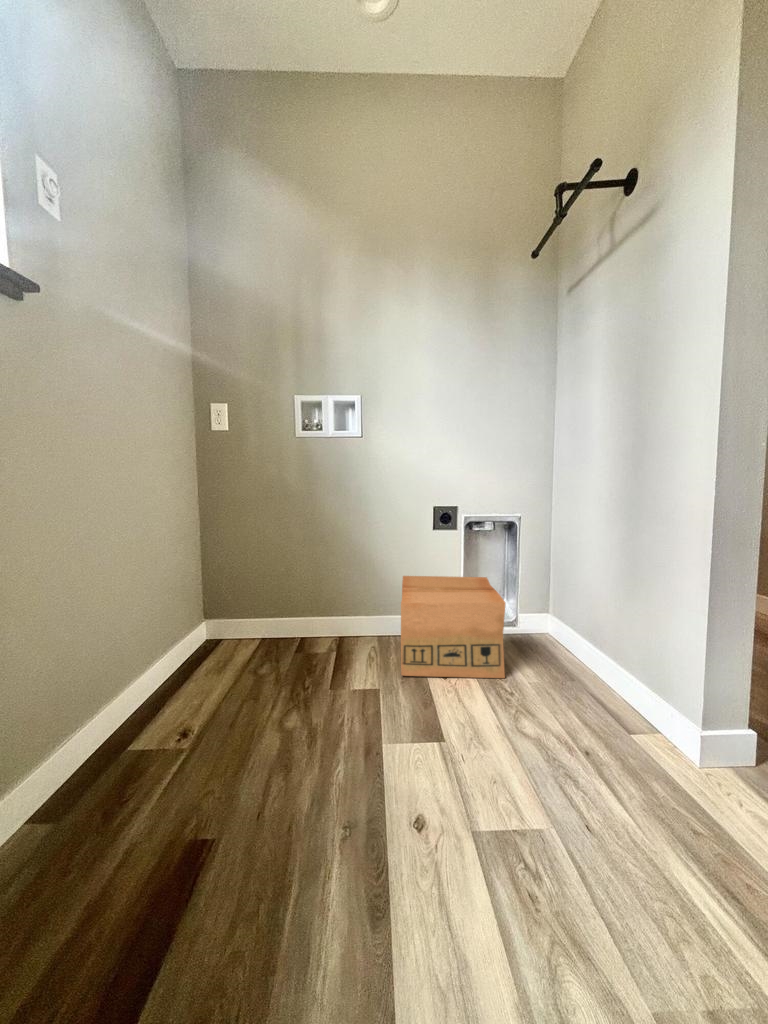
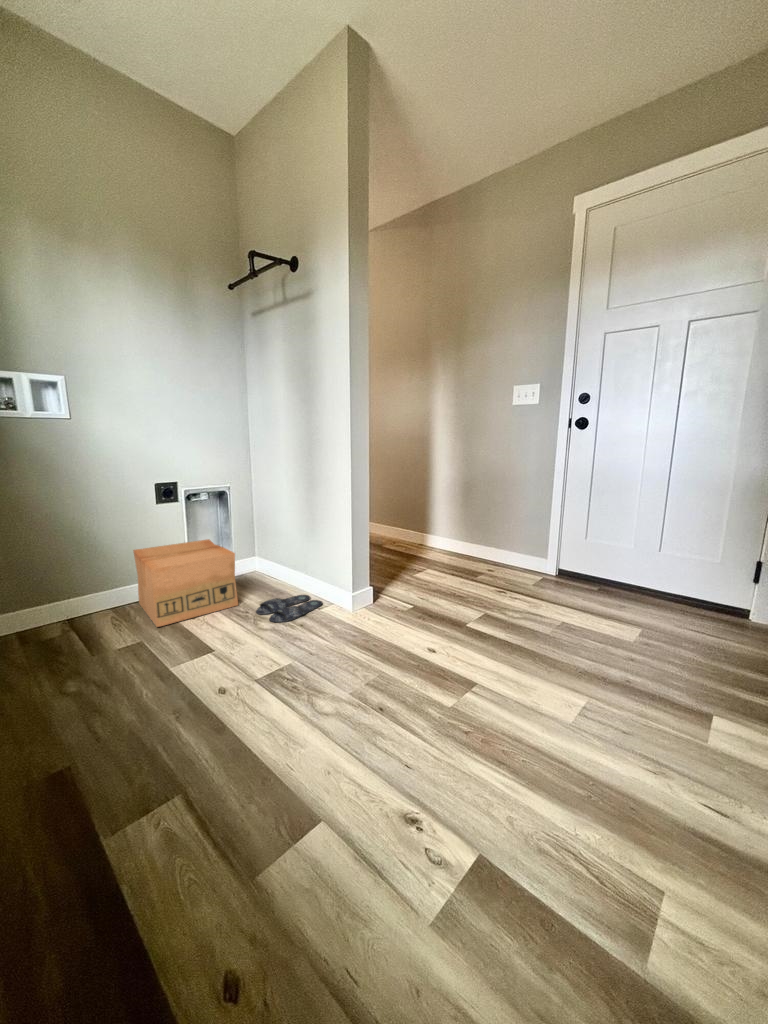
slippers: none [524,685,643,737] -> present [256,595,323,622]

